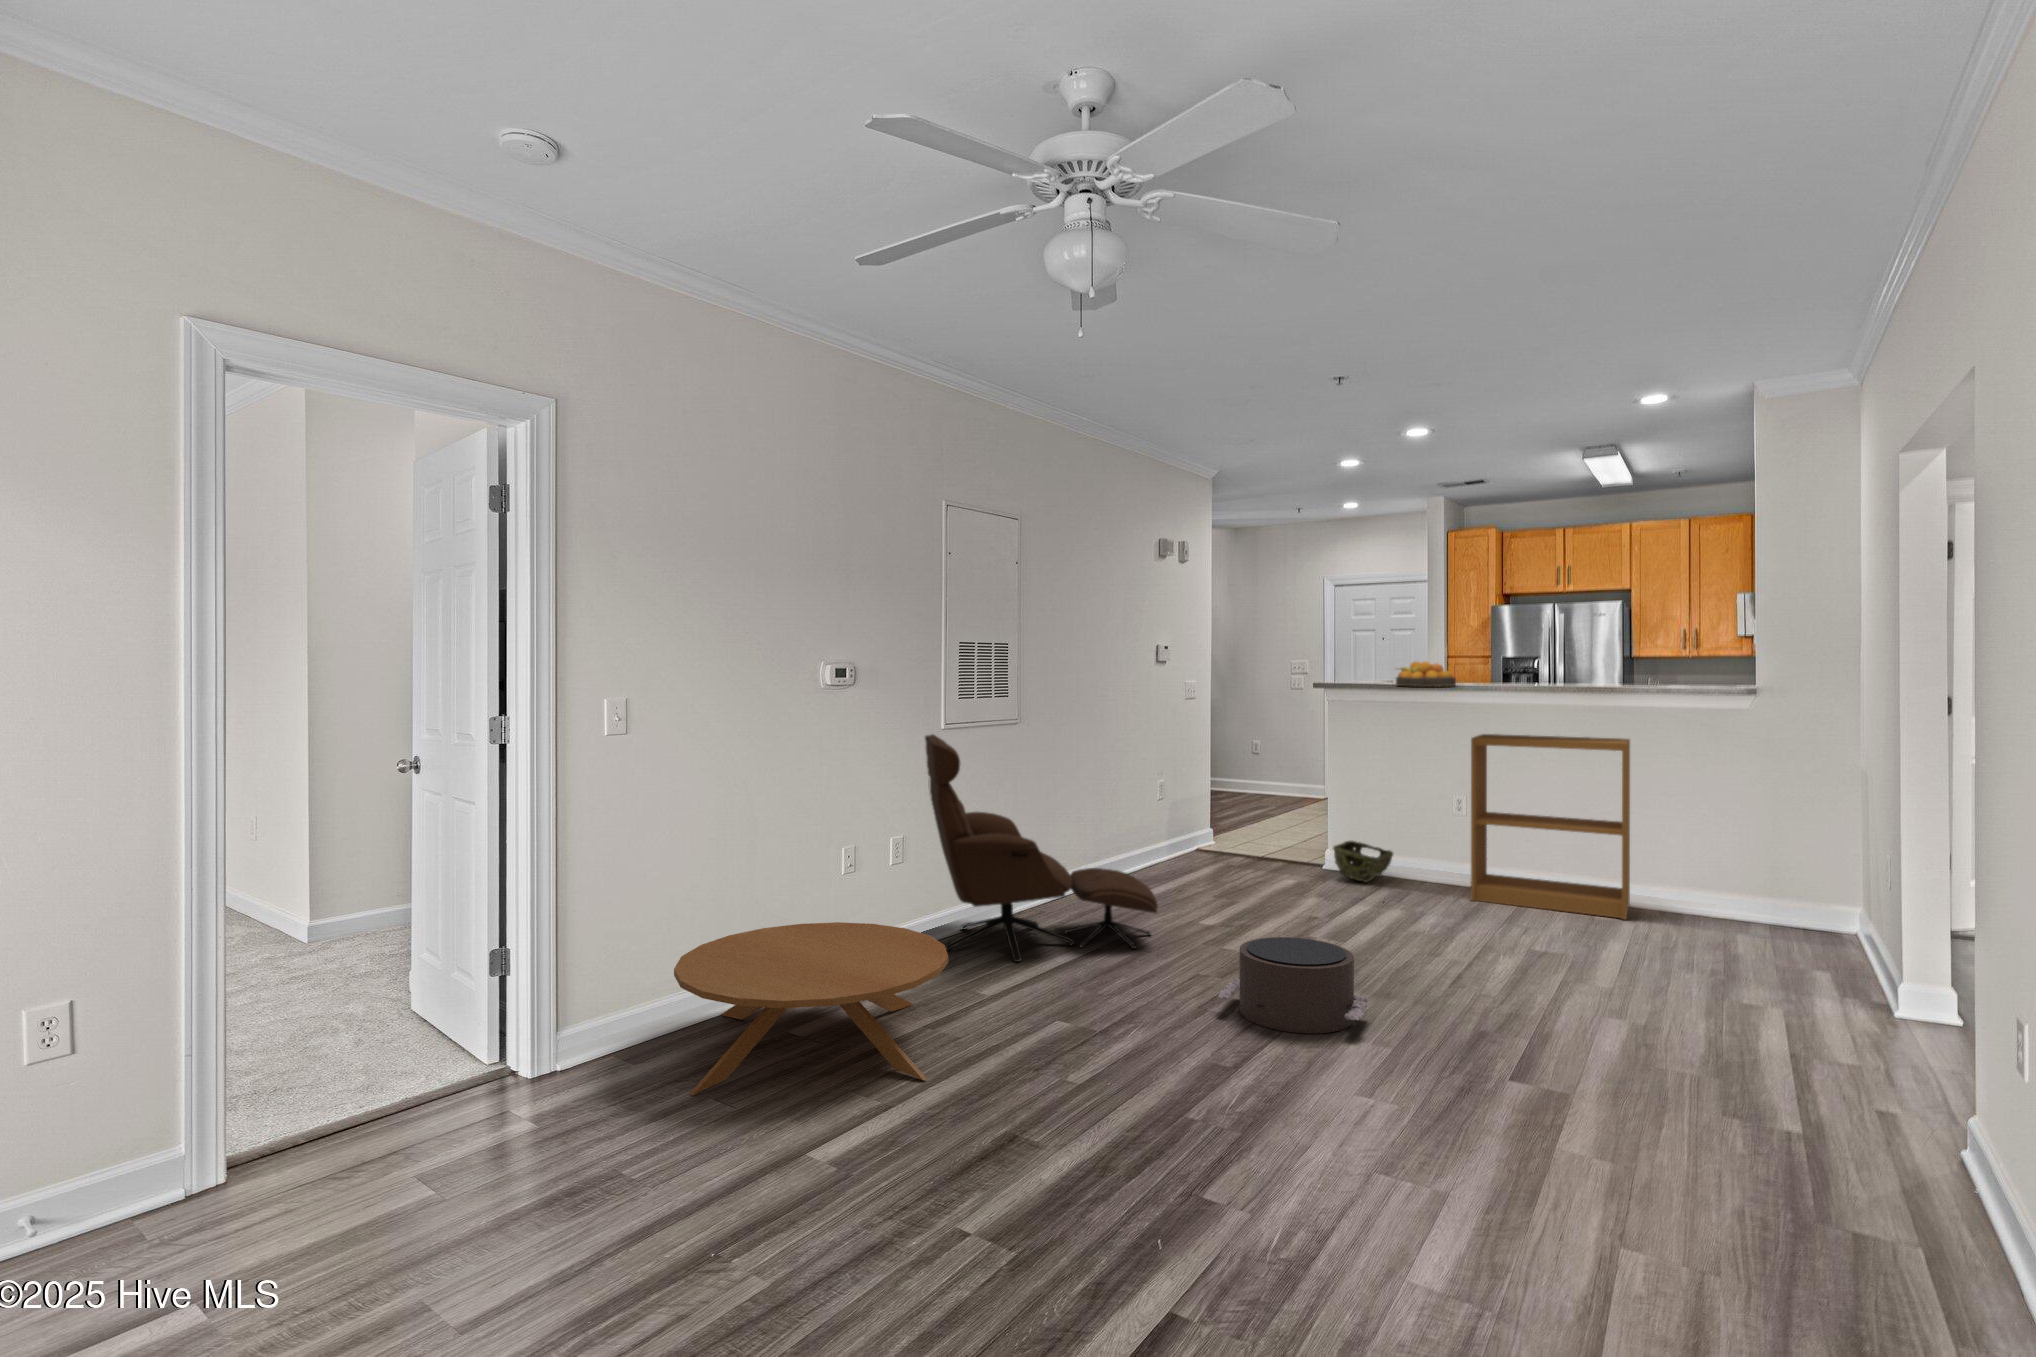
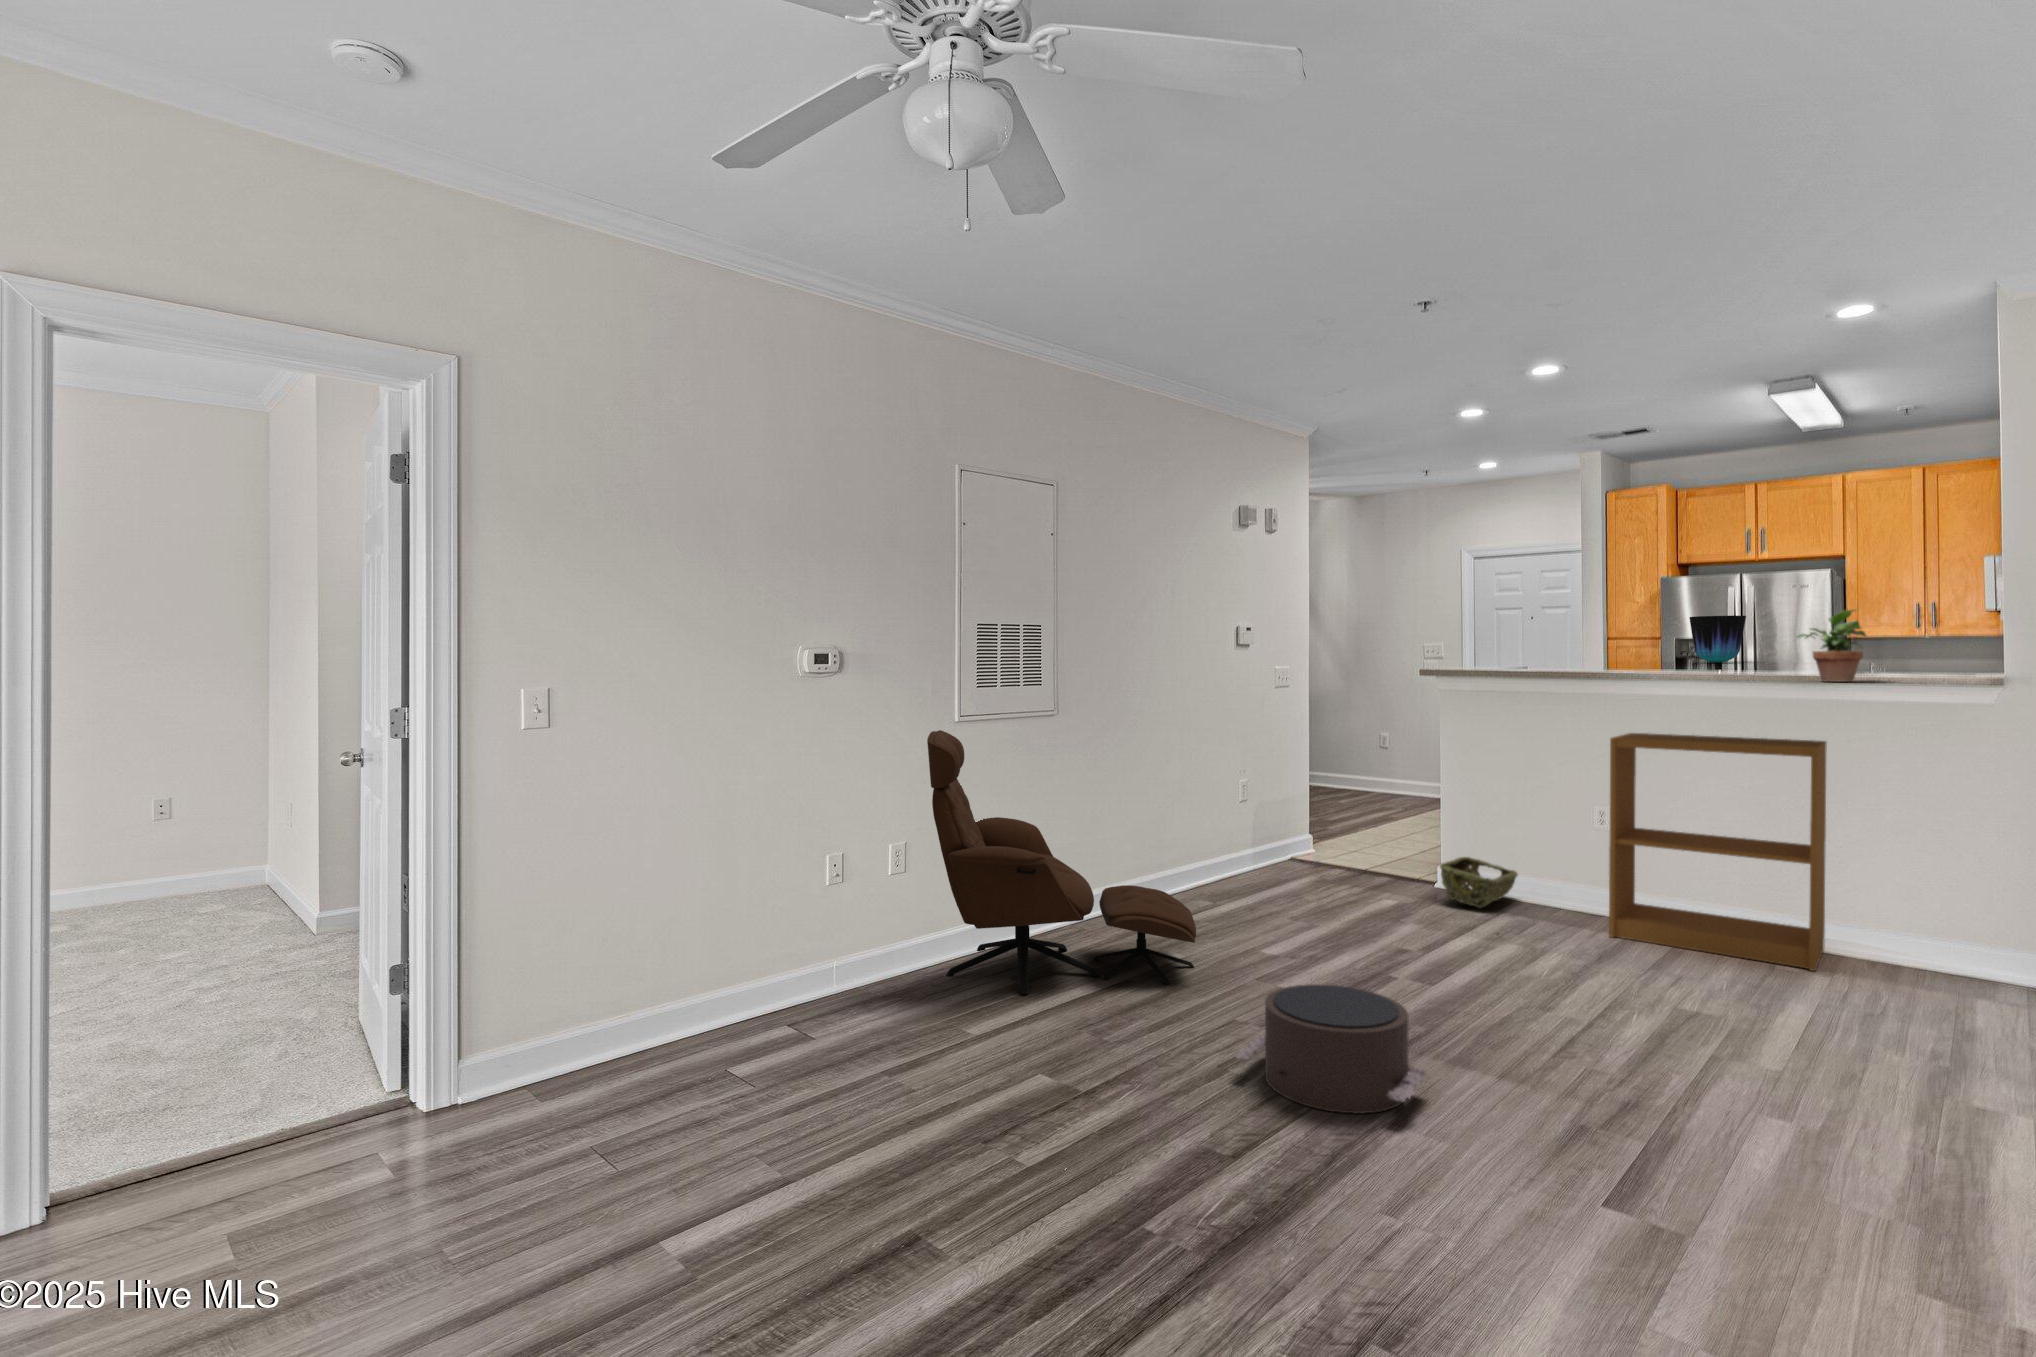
potted plant: none [1608,635,1659,692] -> present [1797,609,1866,682]
vase: none [1514,638,1557,677] -> present [1689,616,1746,663]
fruit bowl: present [1396,661,1456,687] -> none [1524,645,1600,675]
coffee table: present [674,922,948,1095] -> none [574,945,900,1150]

